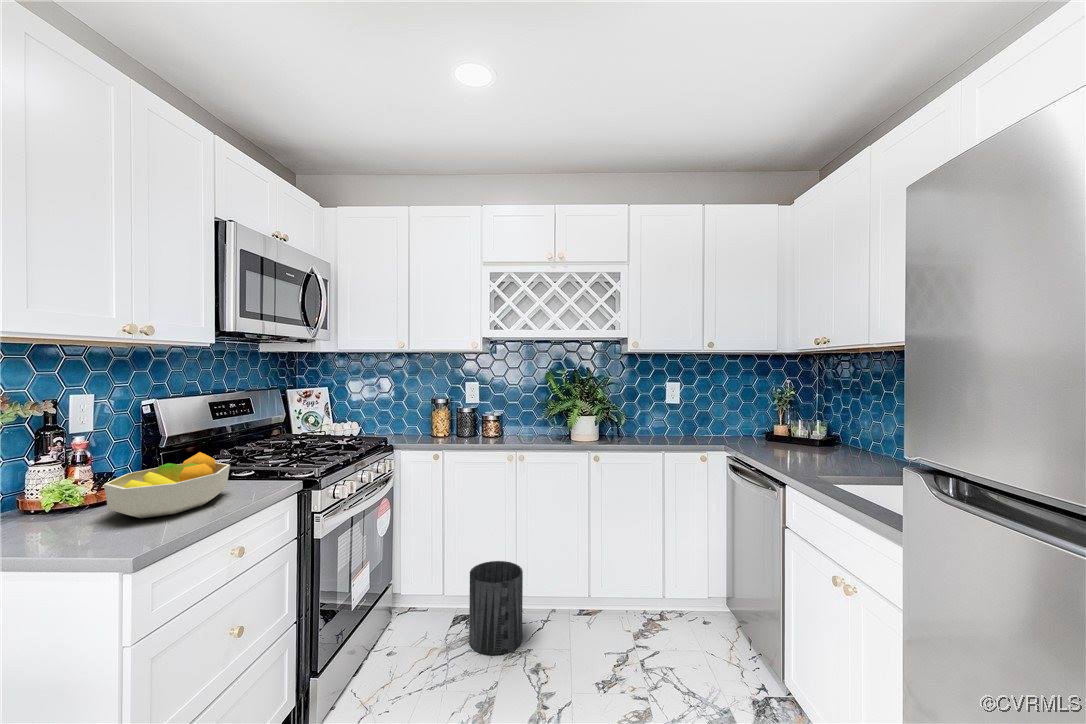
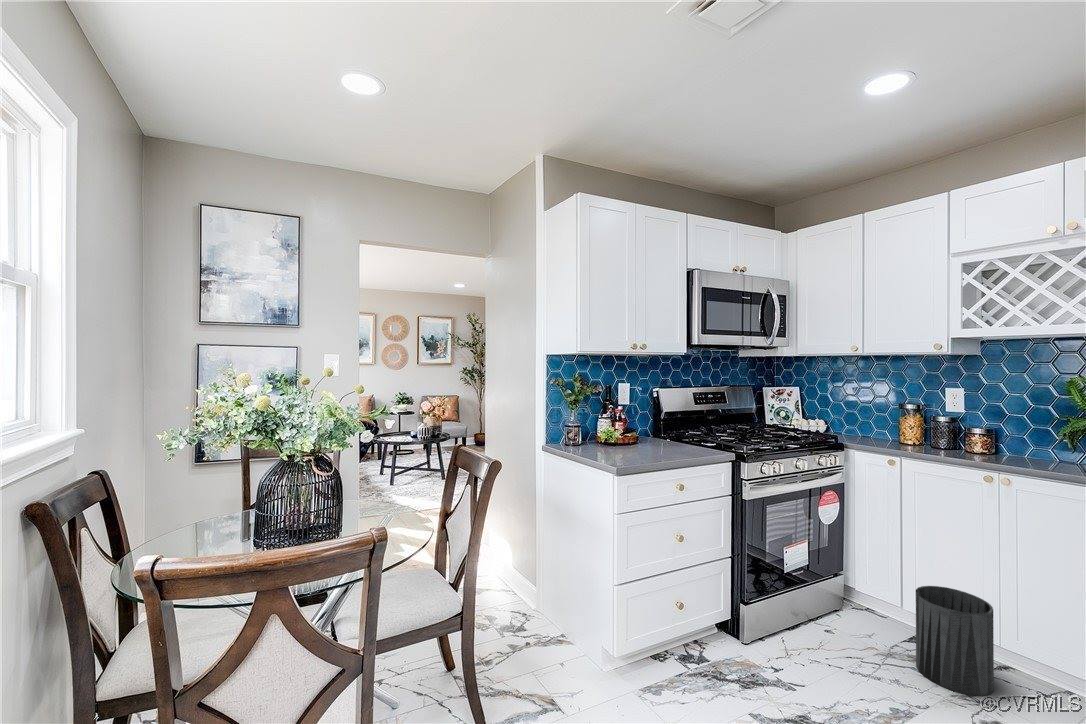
fruit bowl: present [104,452,230,518] -> none [621,422,685,455]

